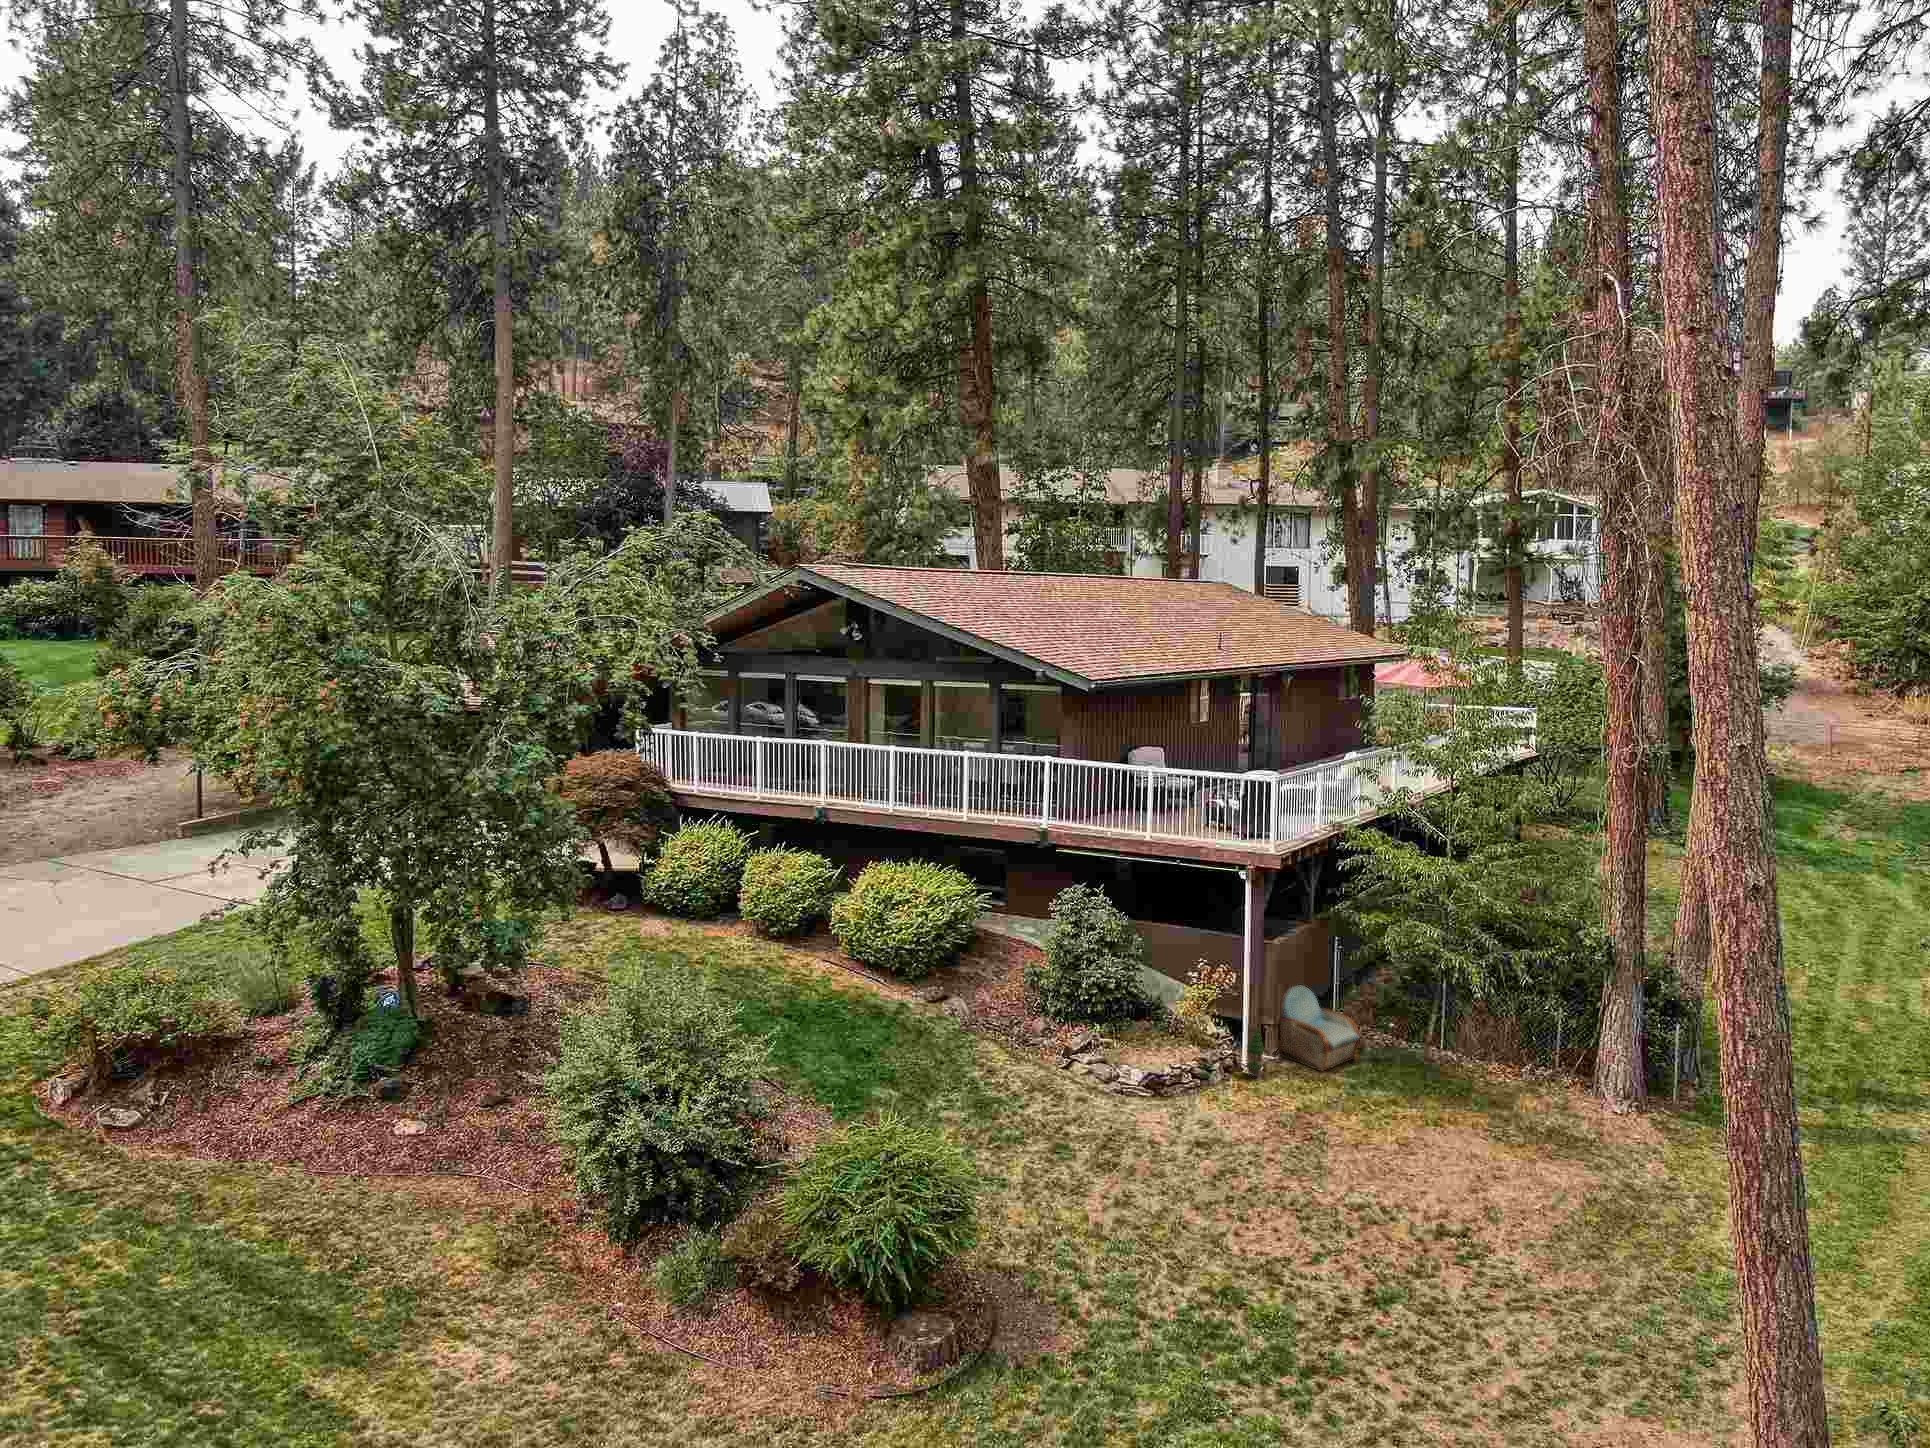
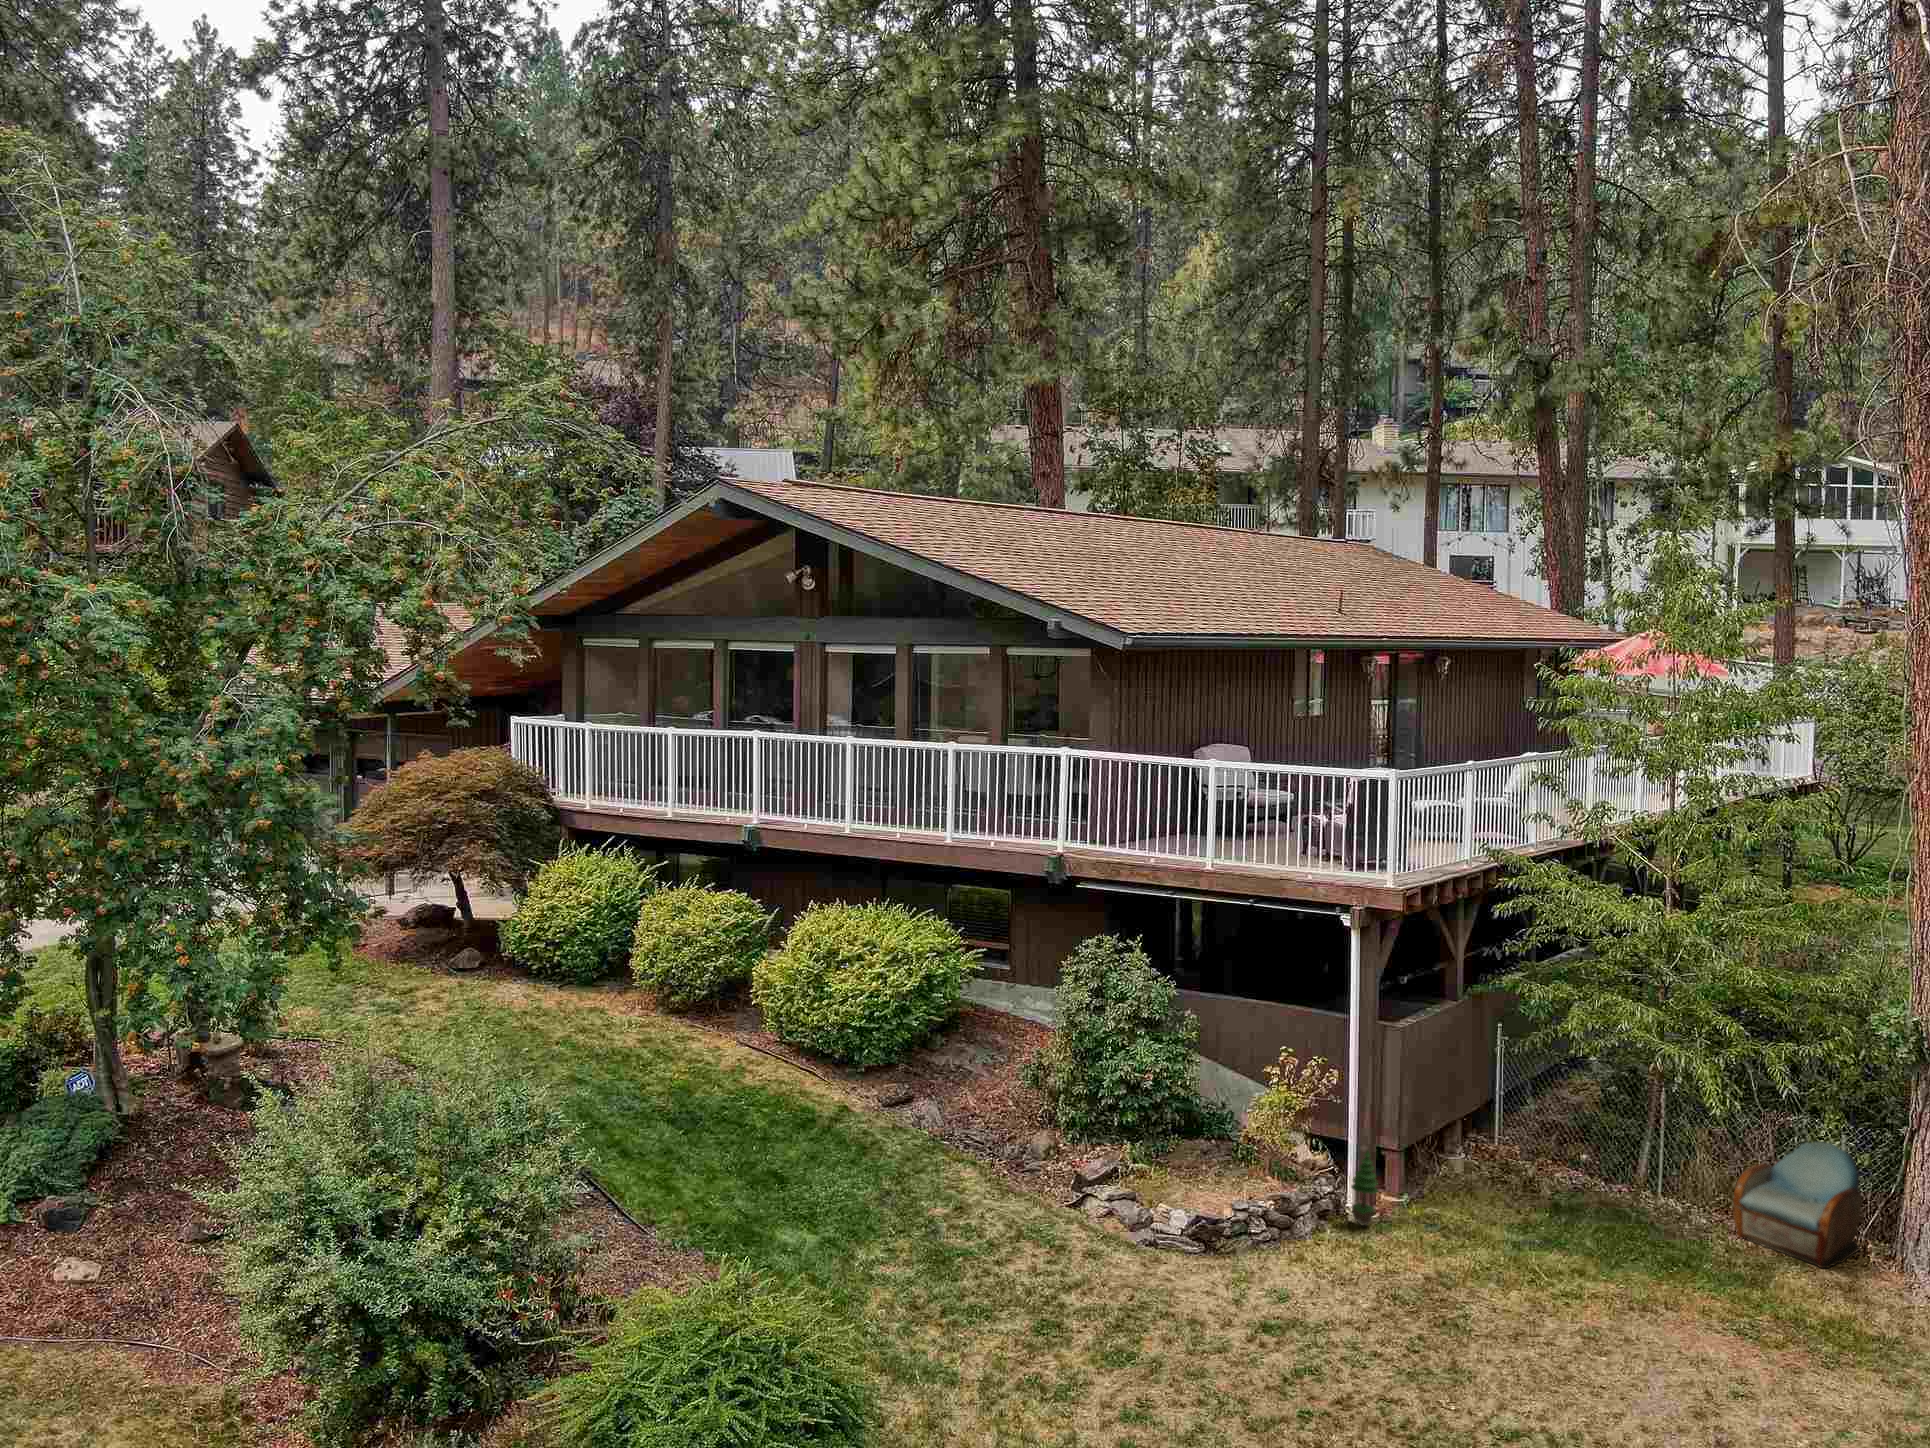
armchair: present [1278,985,1360,1072] -> present [1733,1142,1862,1268]

